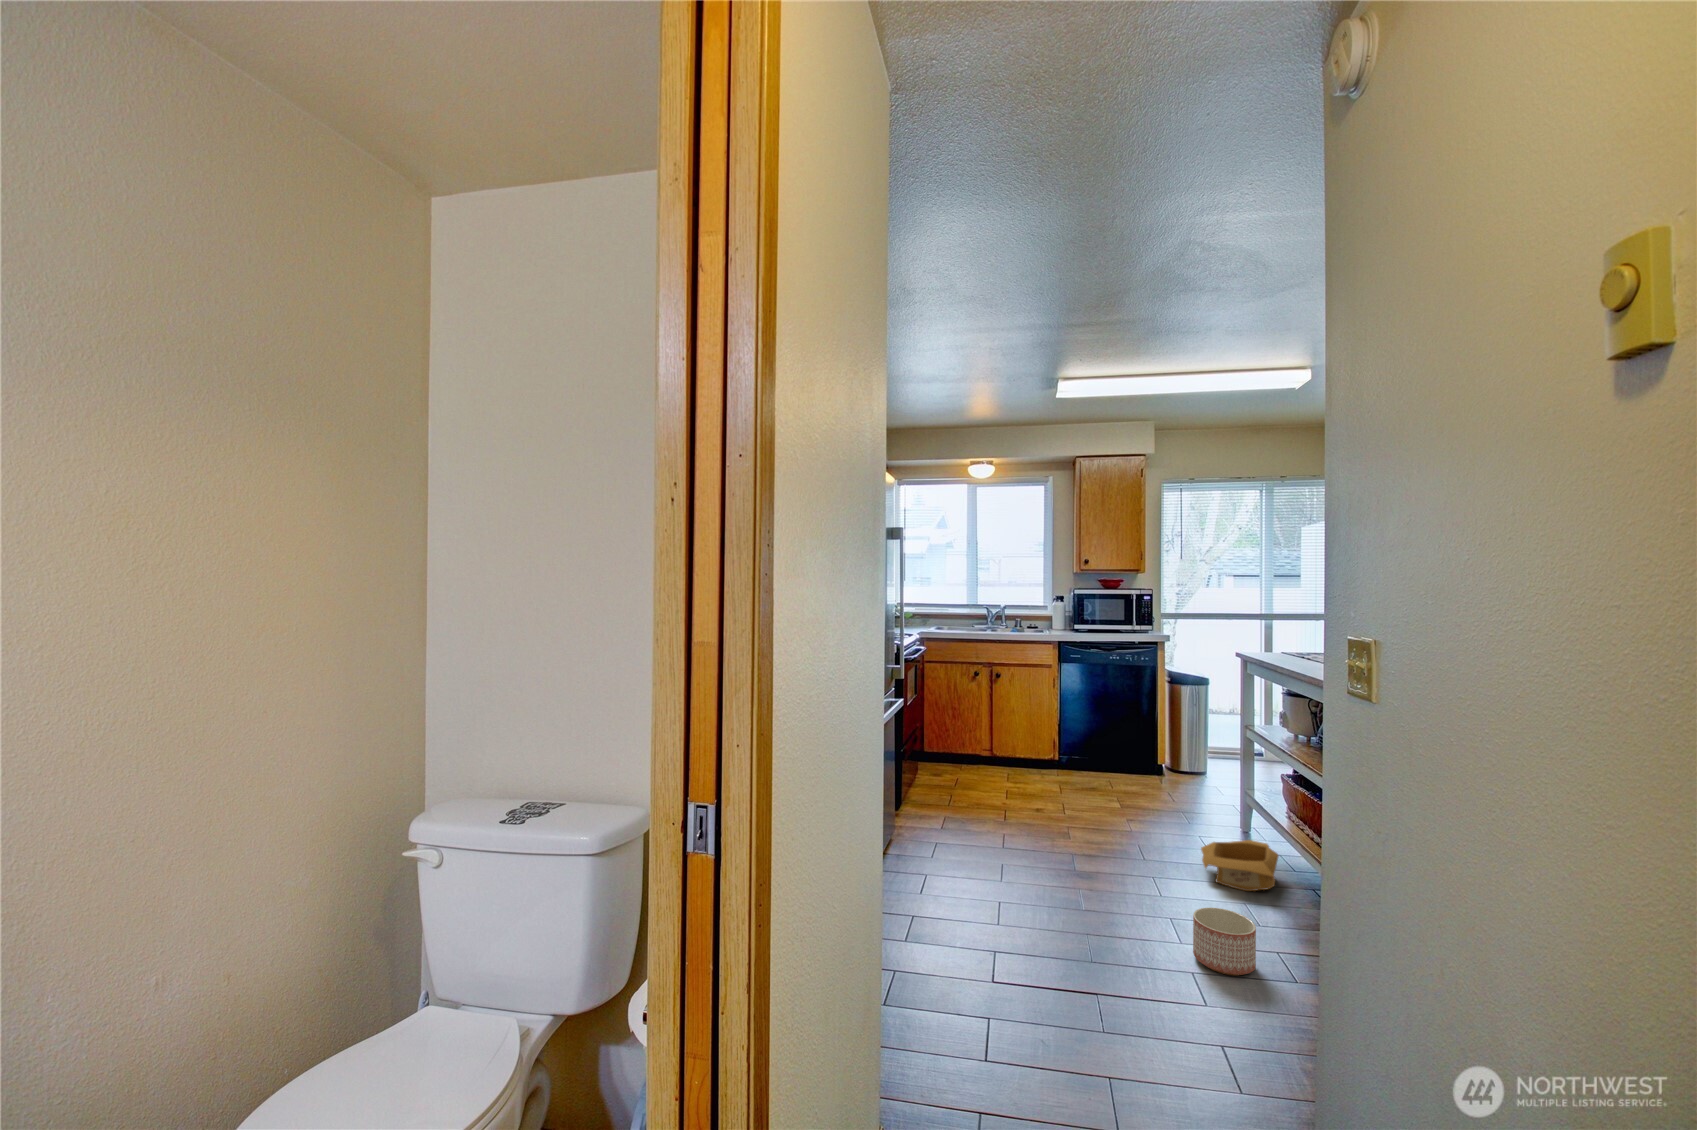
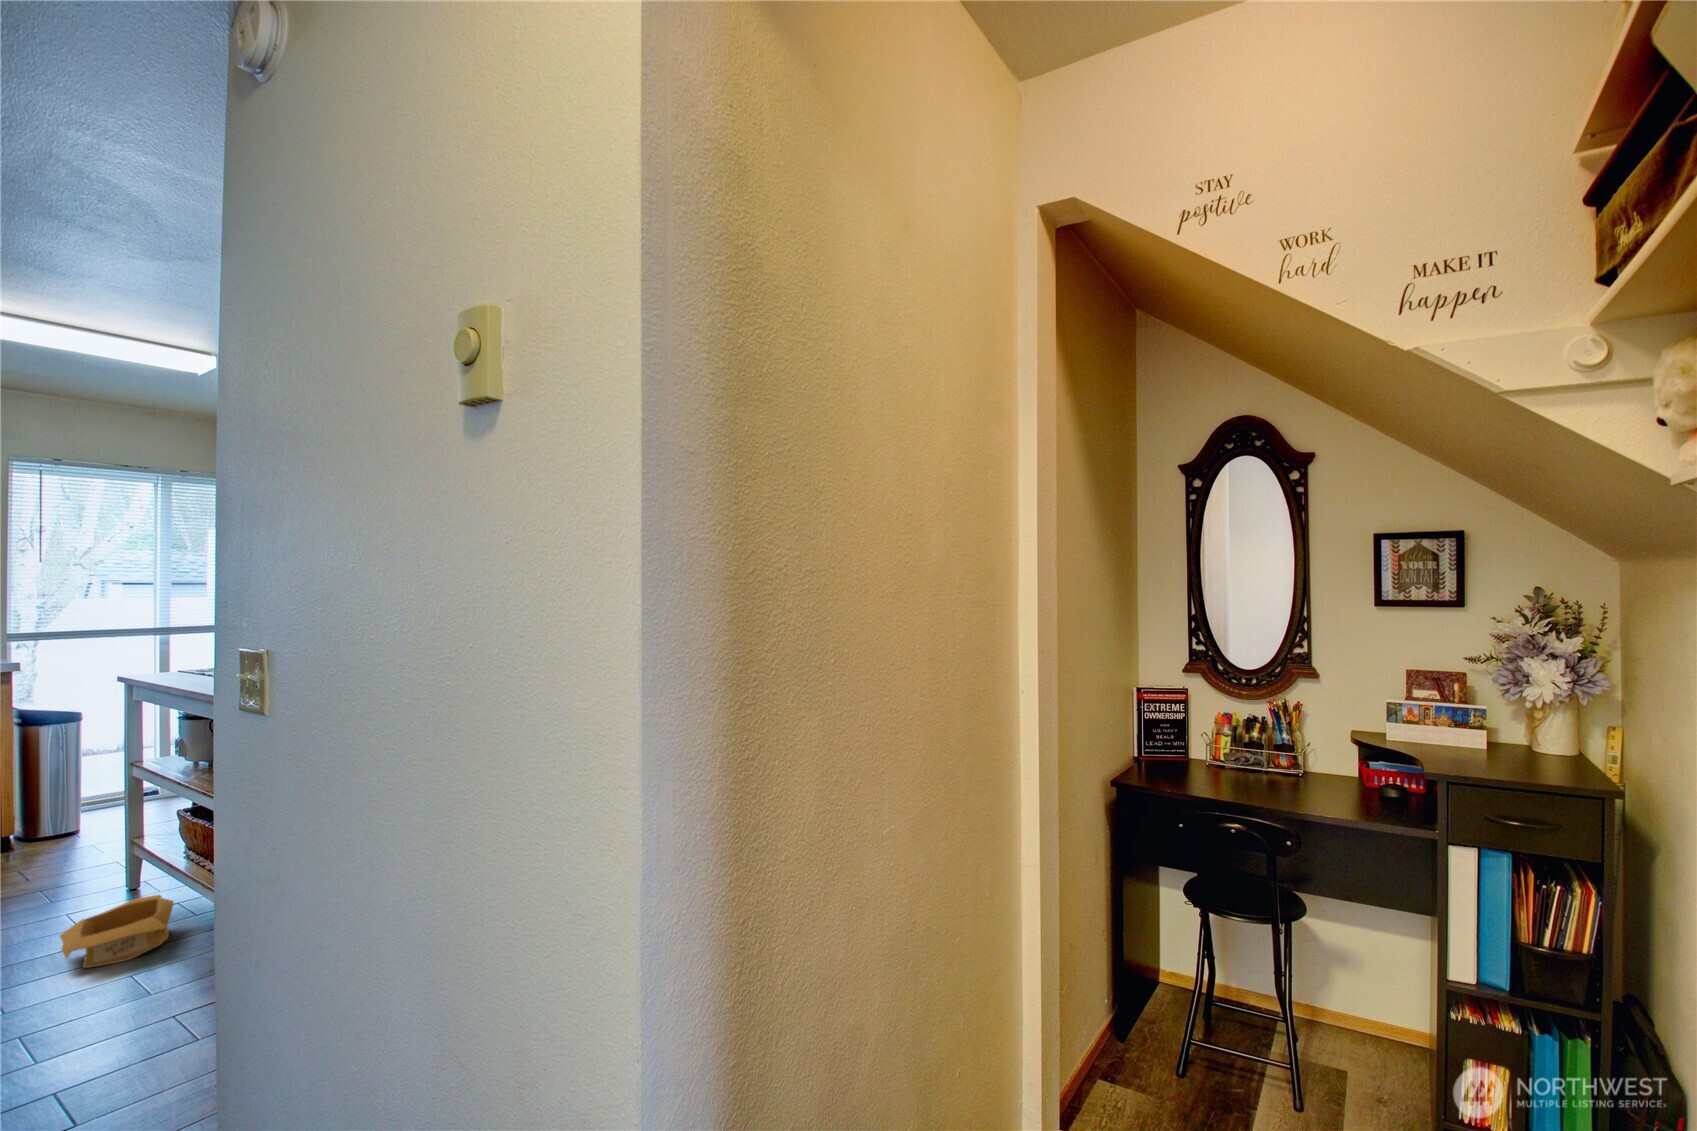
planter: present [1193,908,1256,976] -> none [44,987,140,1074]

